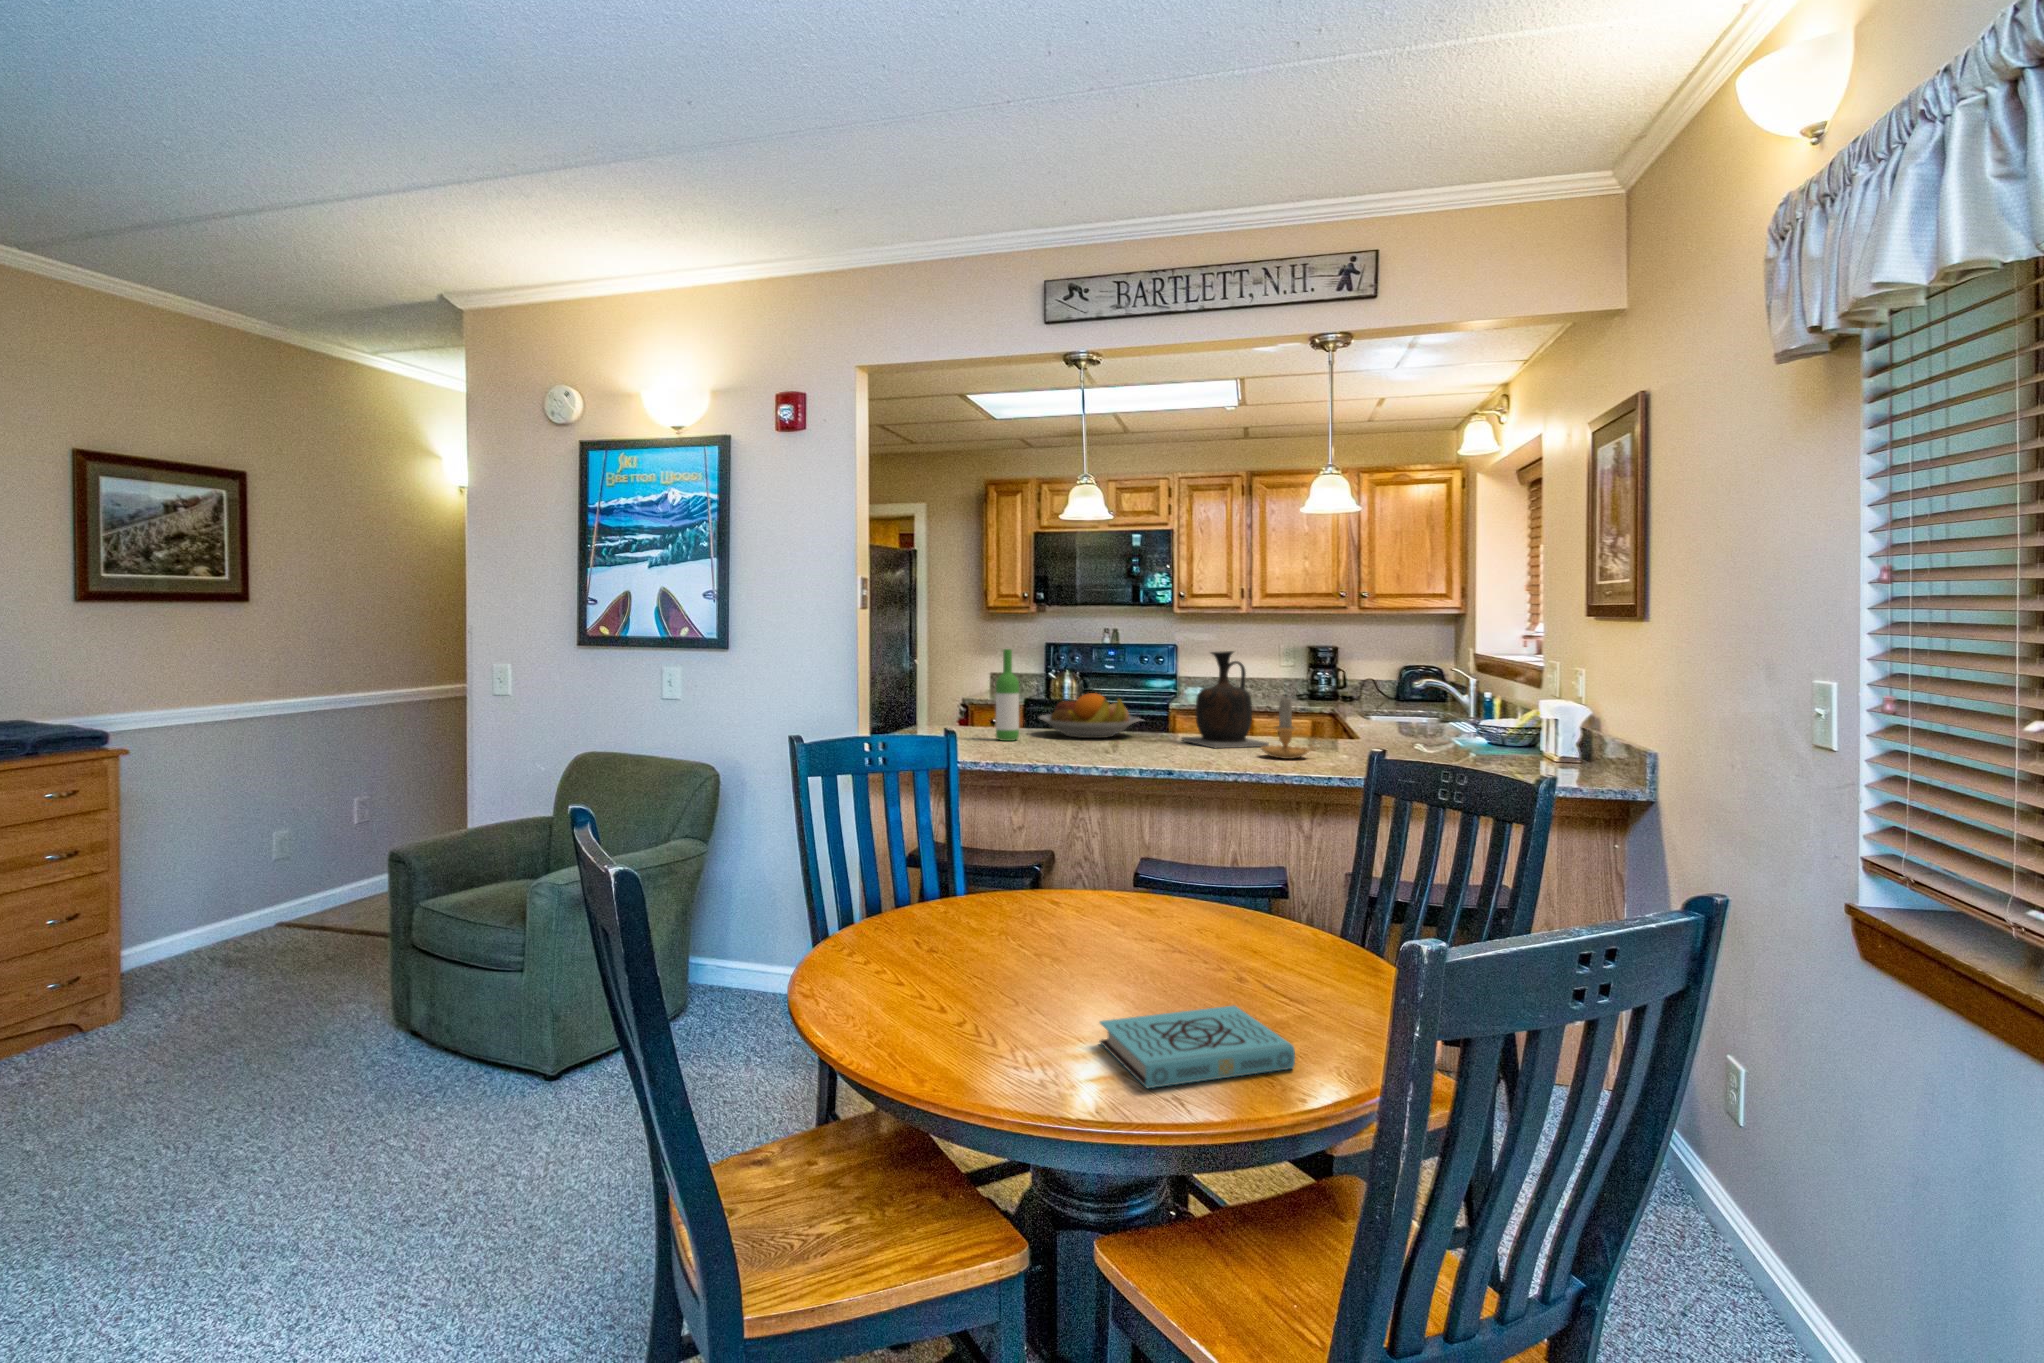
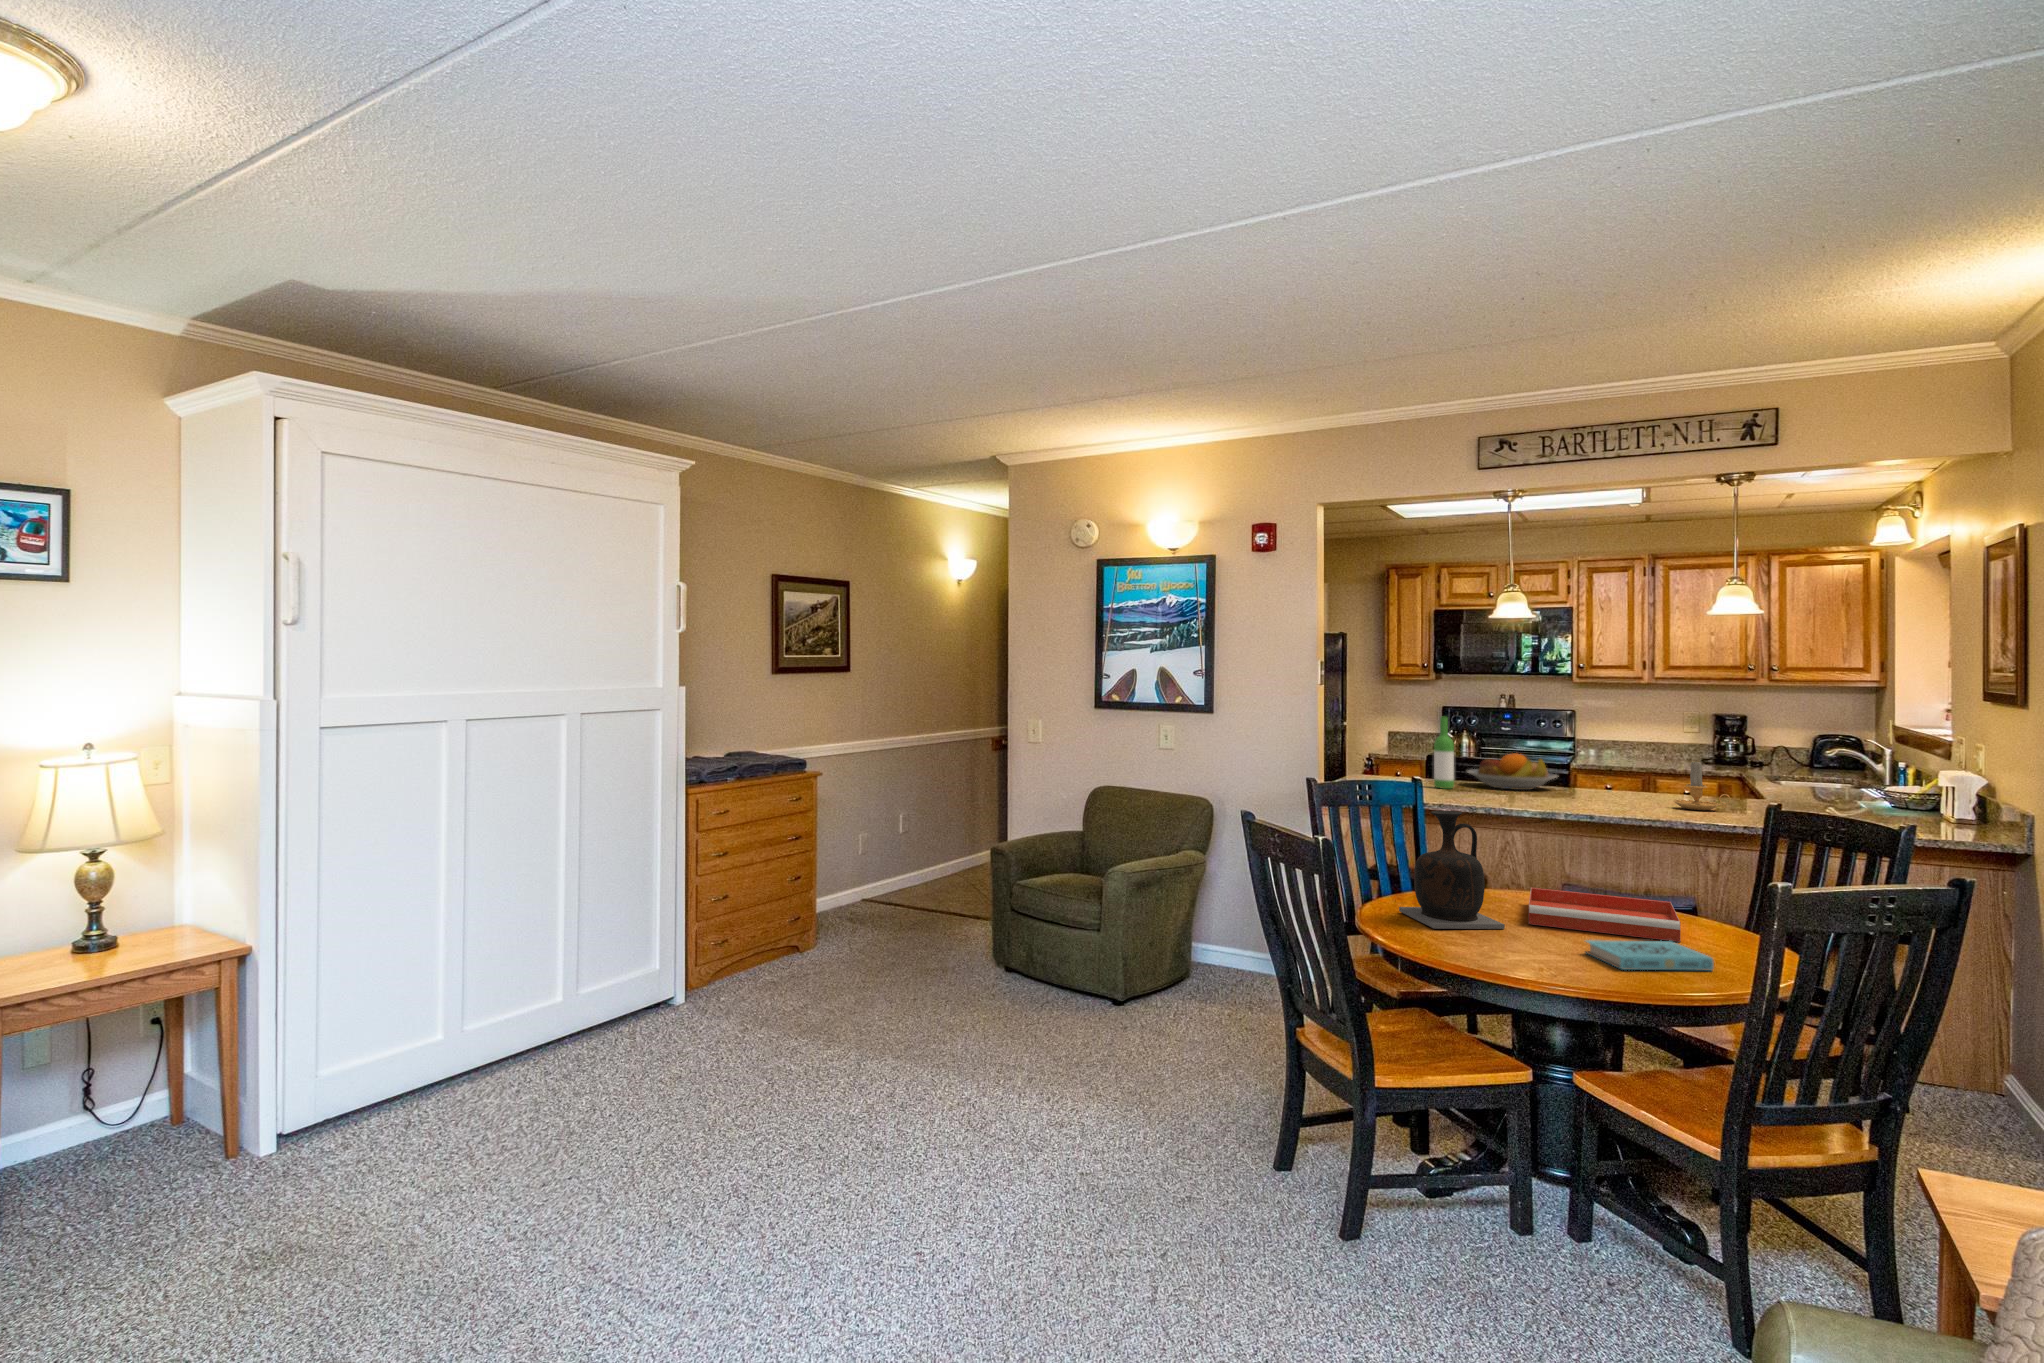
vase: present [1182,651,1269,748] -> present [1399,811,1505,929]
tray: none [1036,899,1251,993] -> present [1529,888,1681,942]

